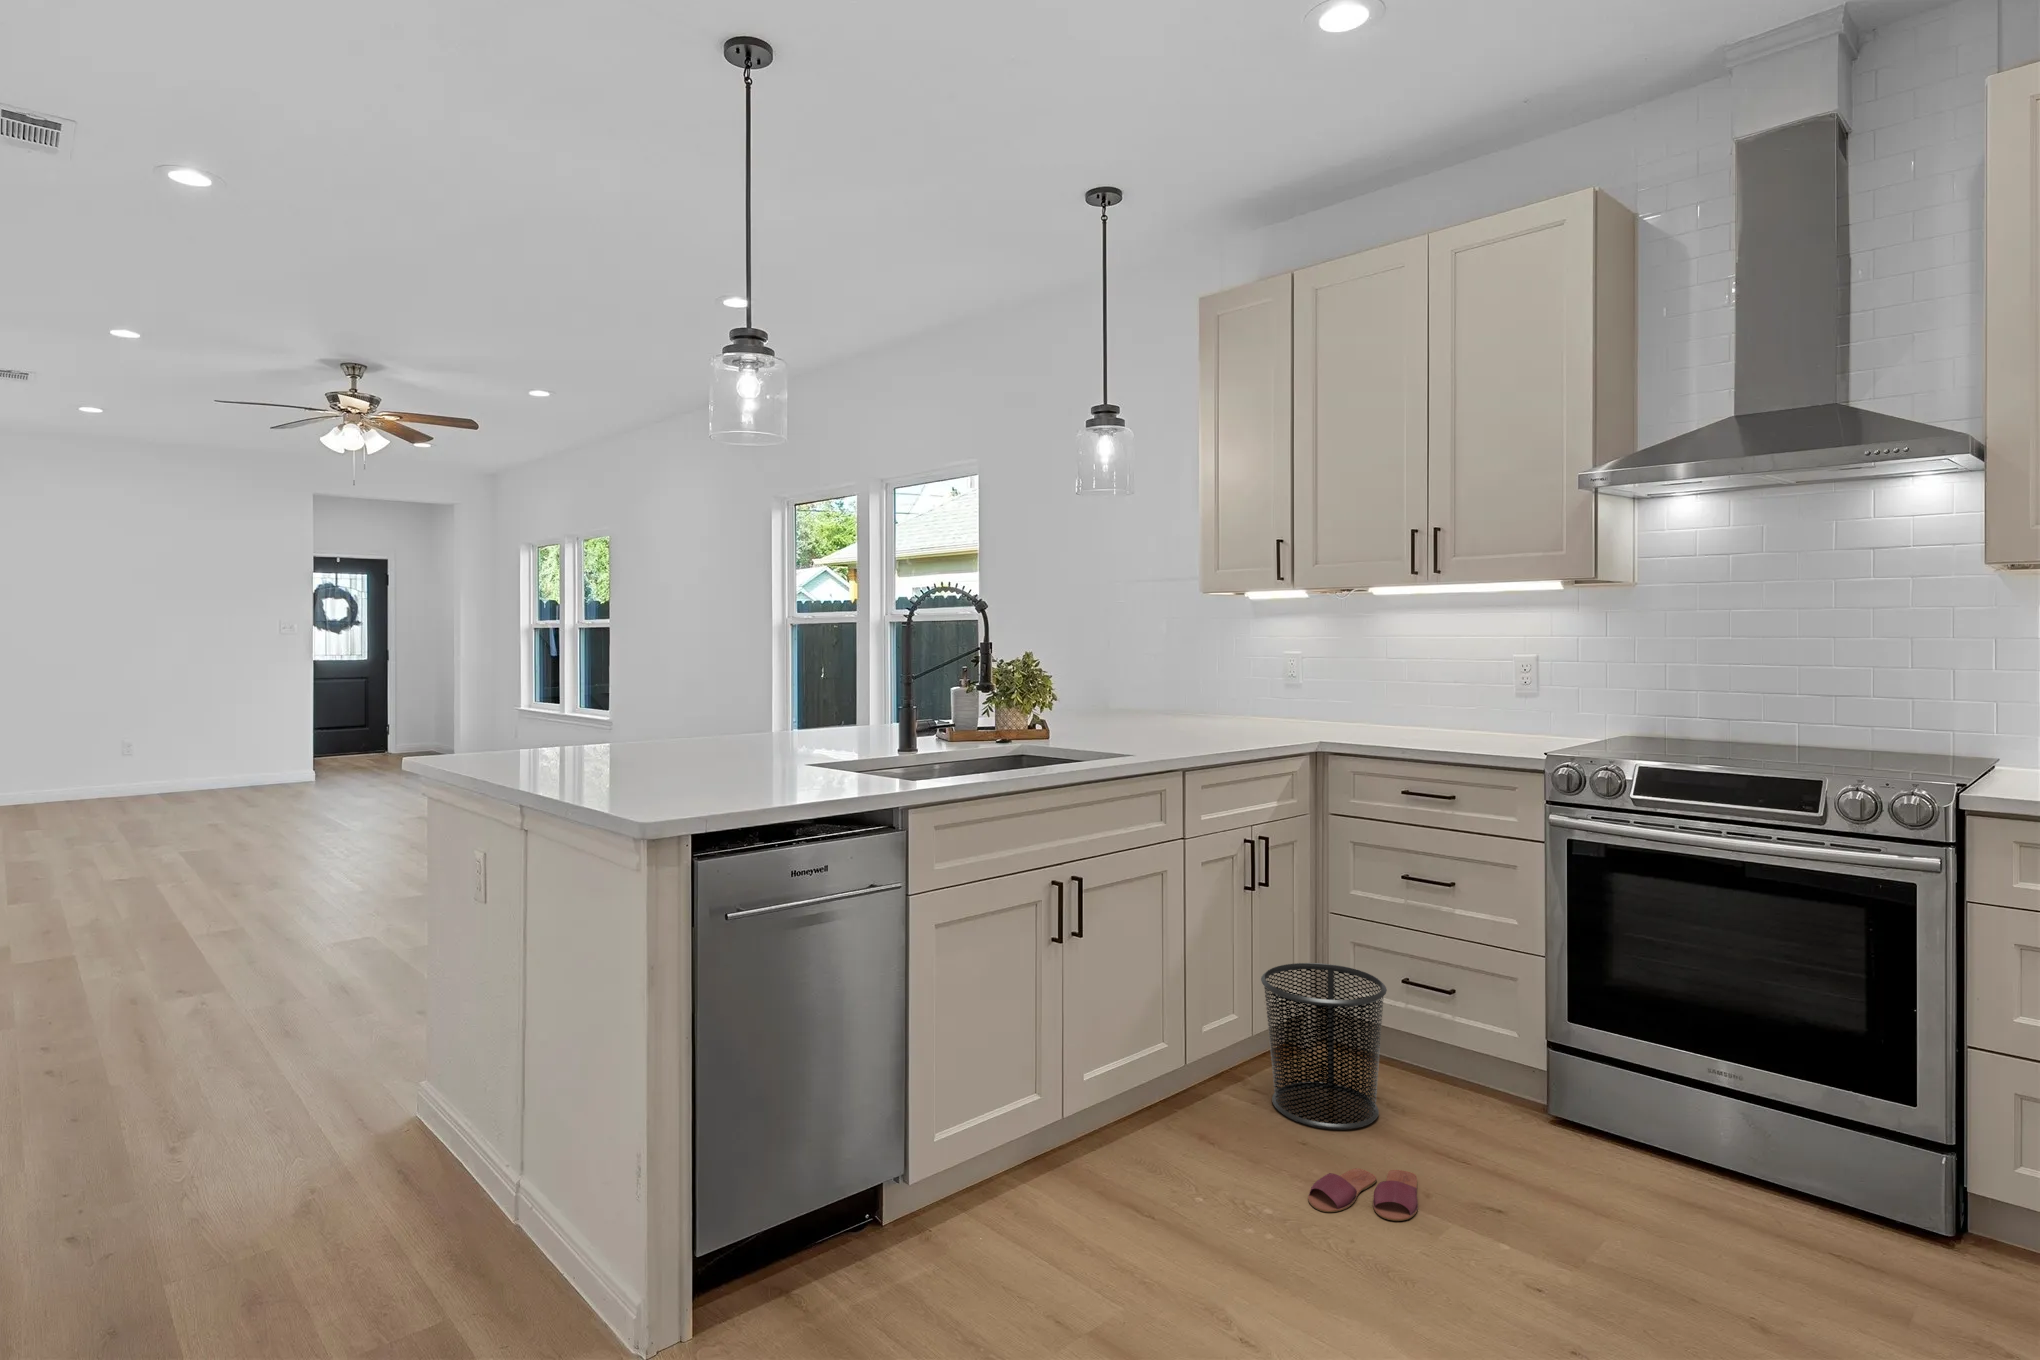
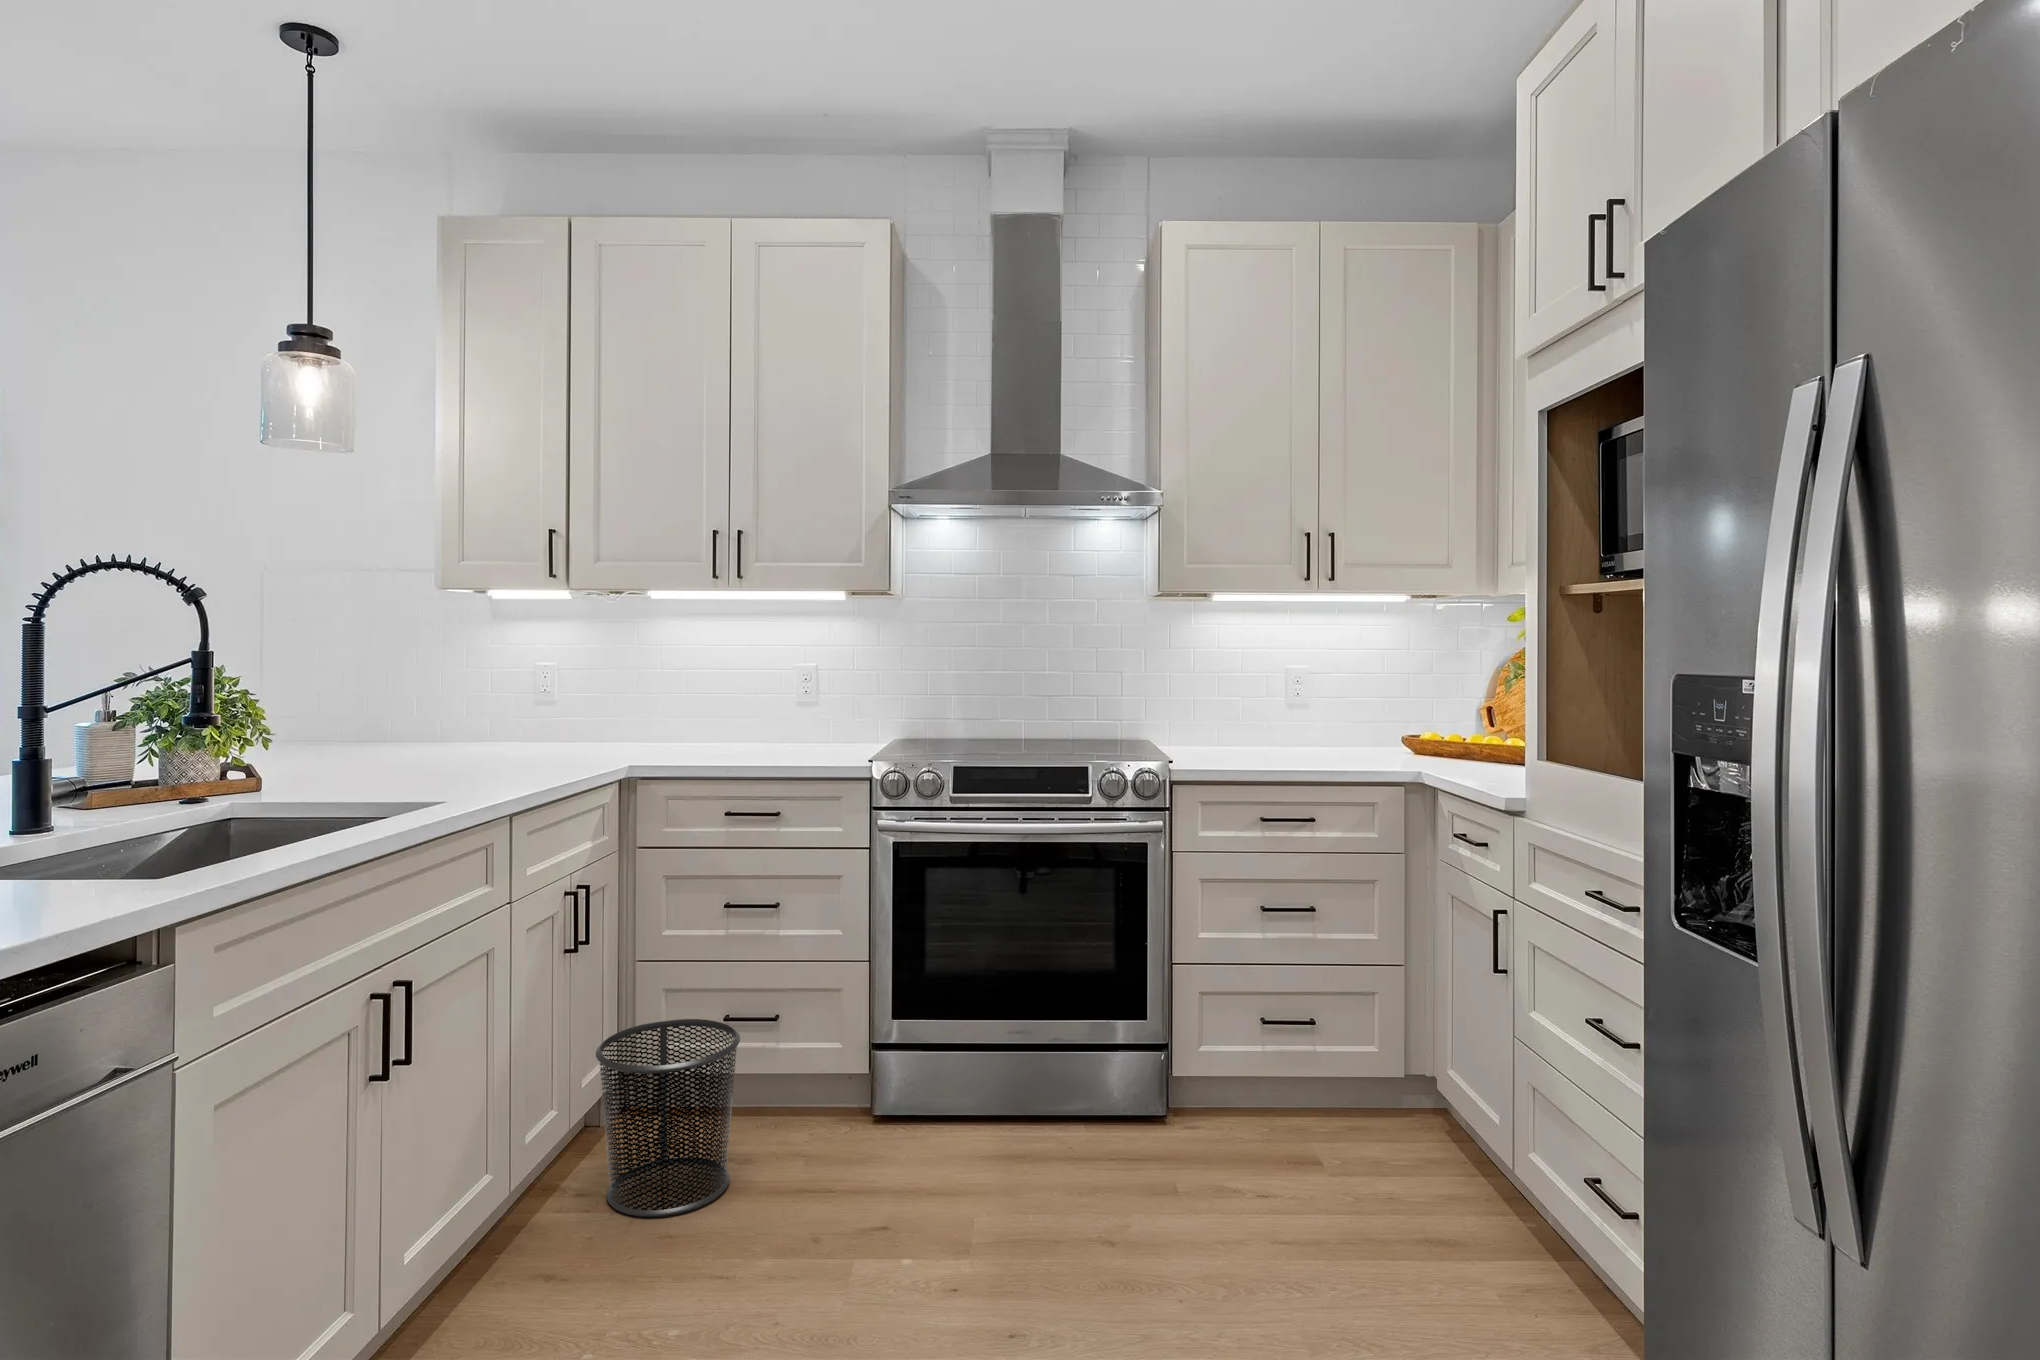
slippers: present [1308,1168,1418,1221] -> none [711,1224,822,1309]

